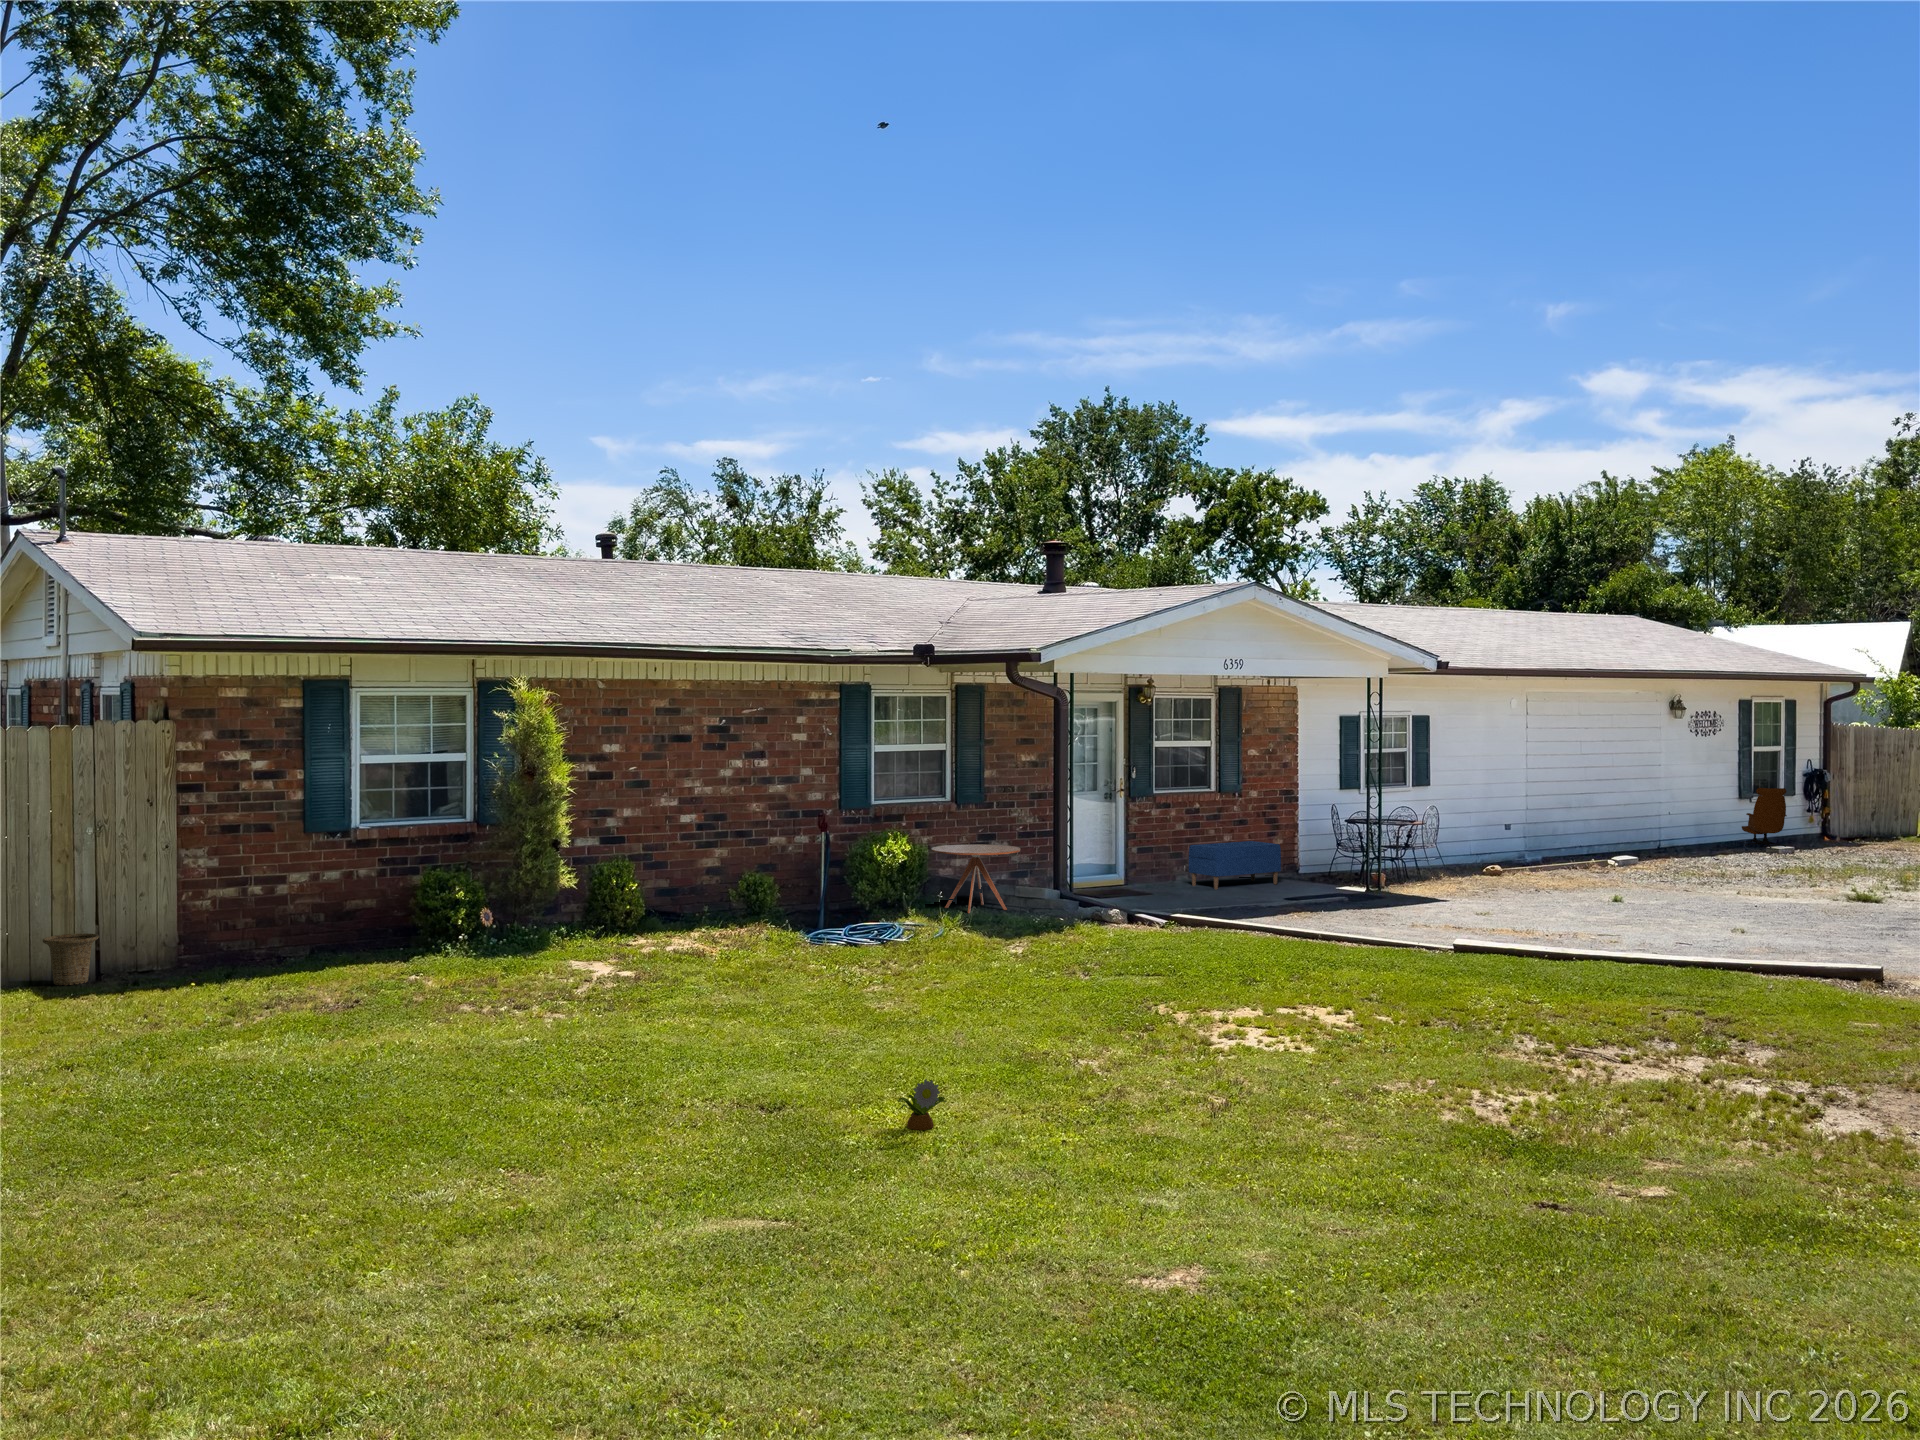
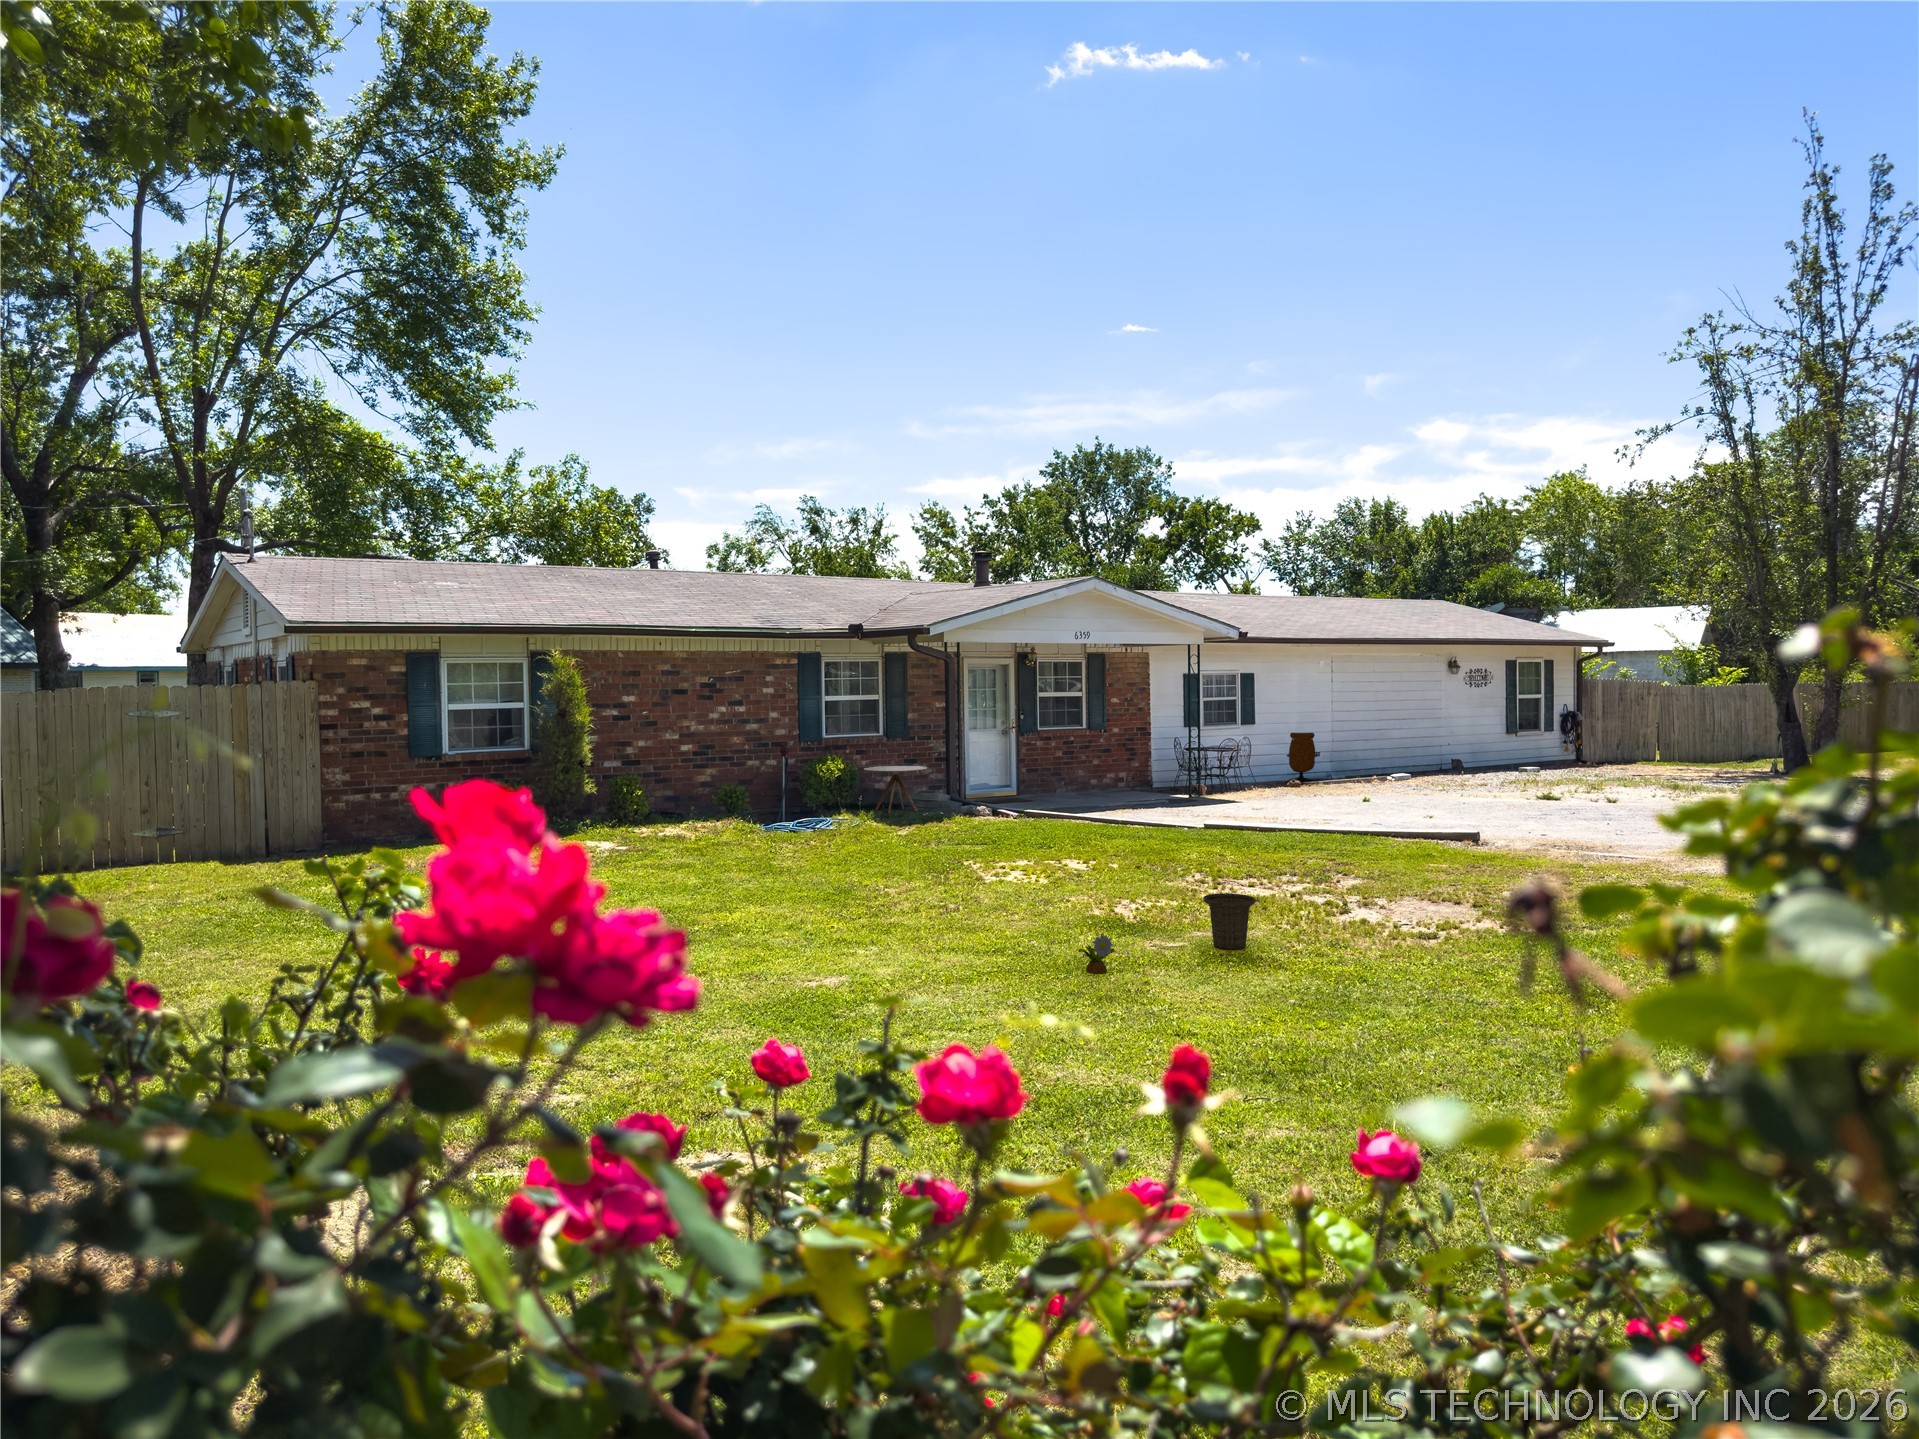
lounge chair: present [1741,788,1787,848] -> present [1285,733,1318,784]
bench: present [1189,841,1281,889] -> none [1063,764,1131,798]
basket: present [43,933,99,985] -> present [1203,893,1256,950]
decorative plant: present [897,1079,947,1130] -> present [1078,934,1115,974]

